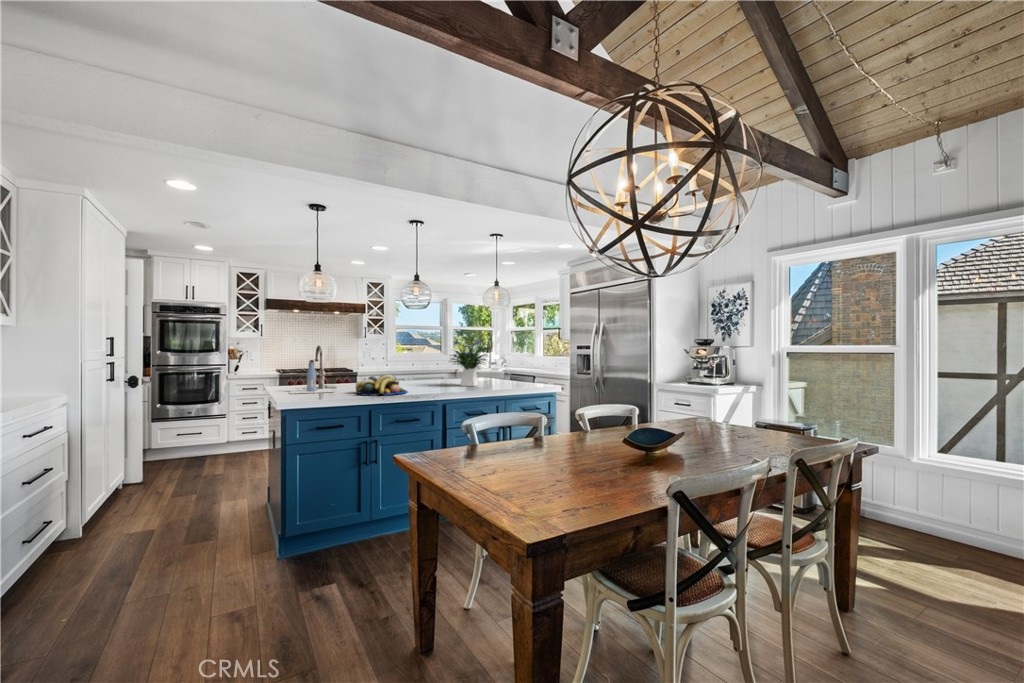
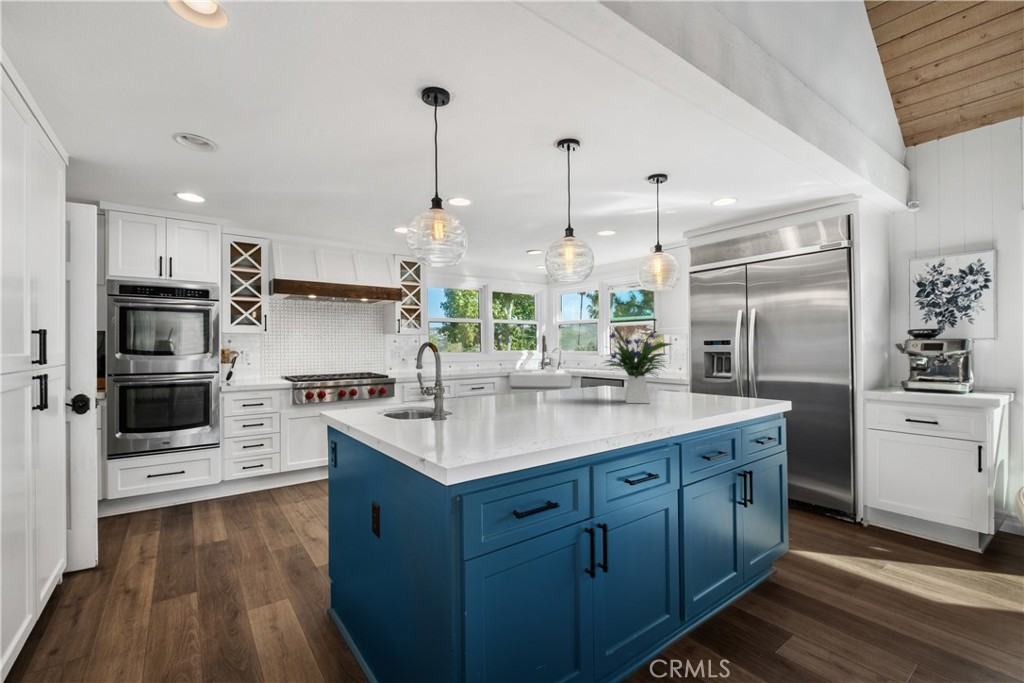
bottle: present [290,360,333,394] -> none [376,366,464,430]
fruit bowl: present [356,374,408,396] -> none [505,390,594,432]

